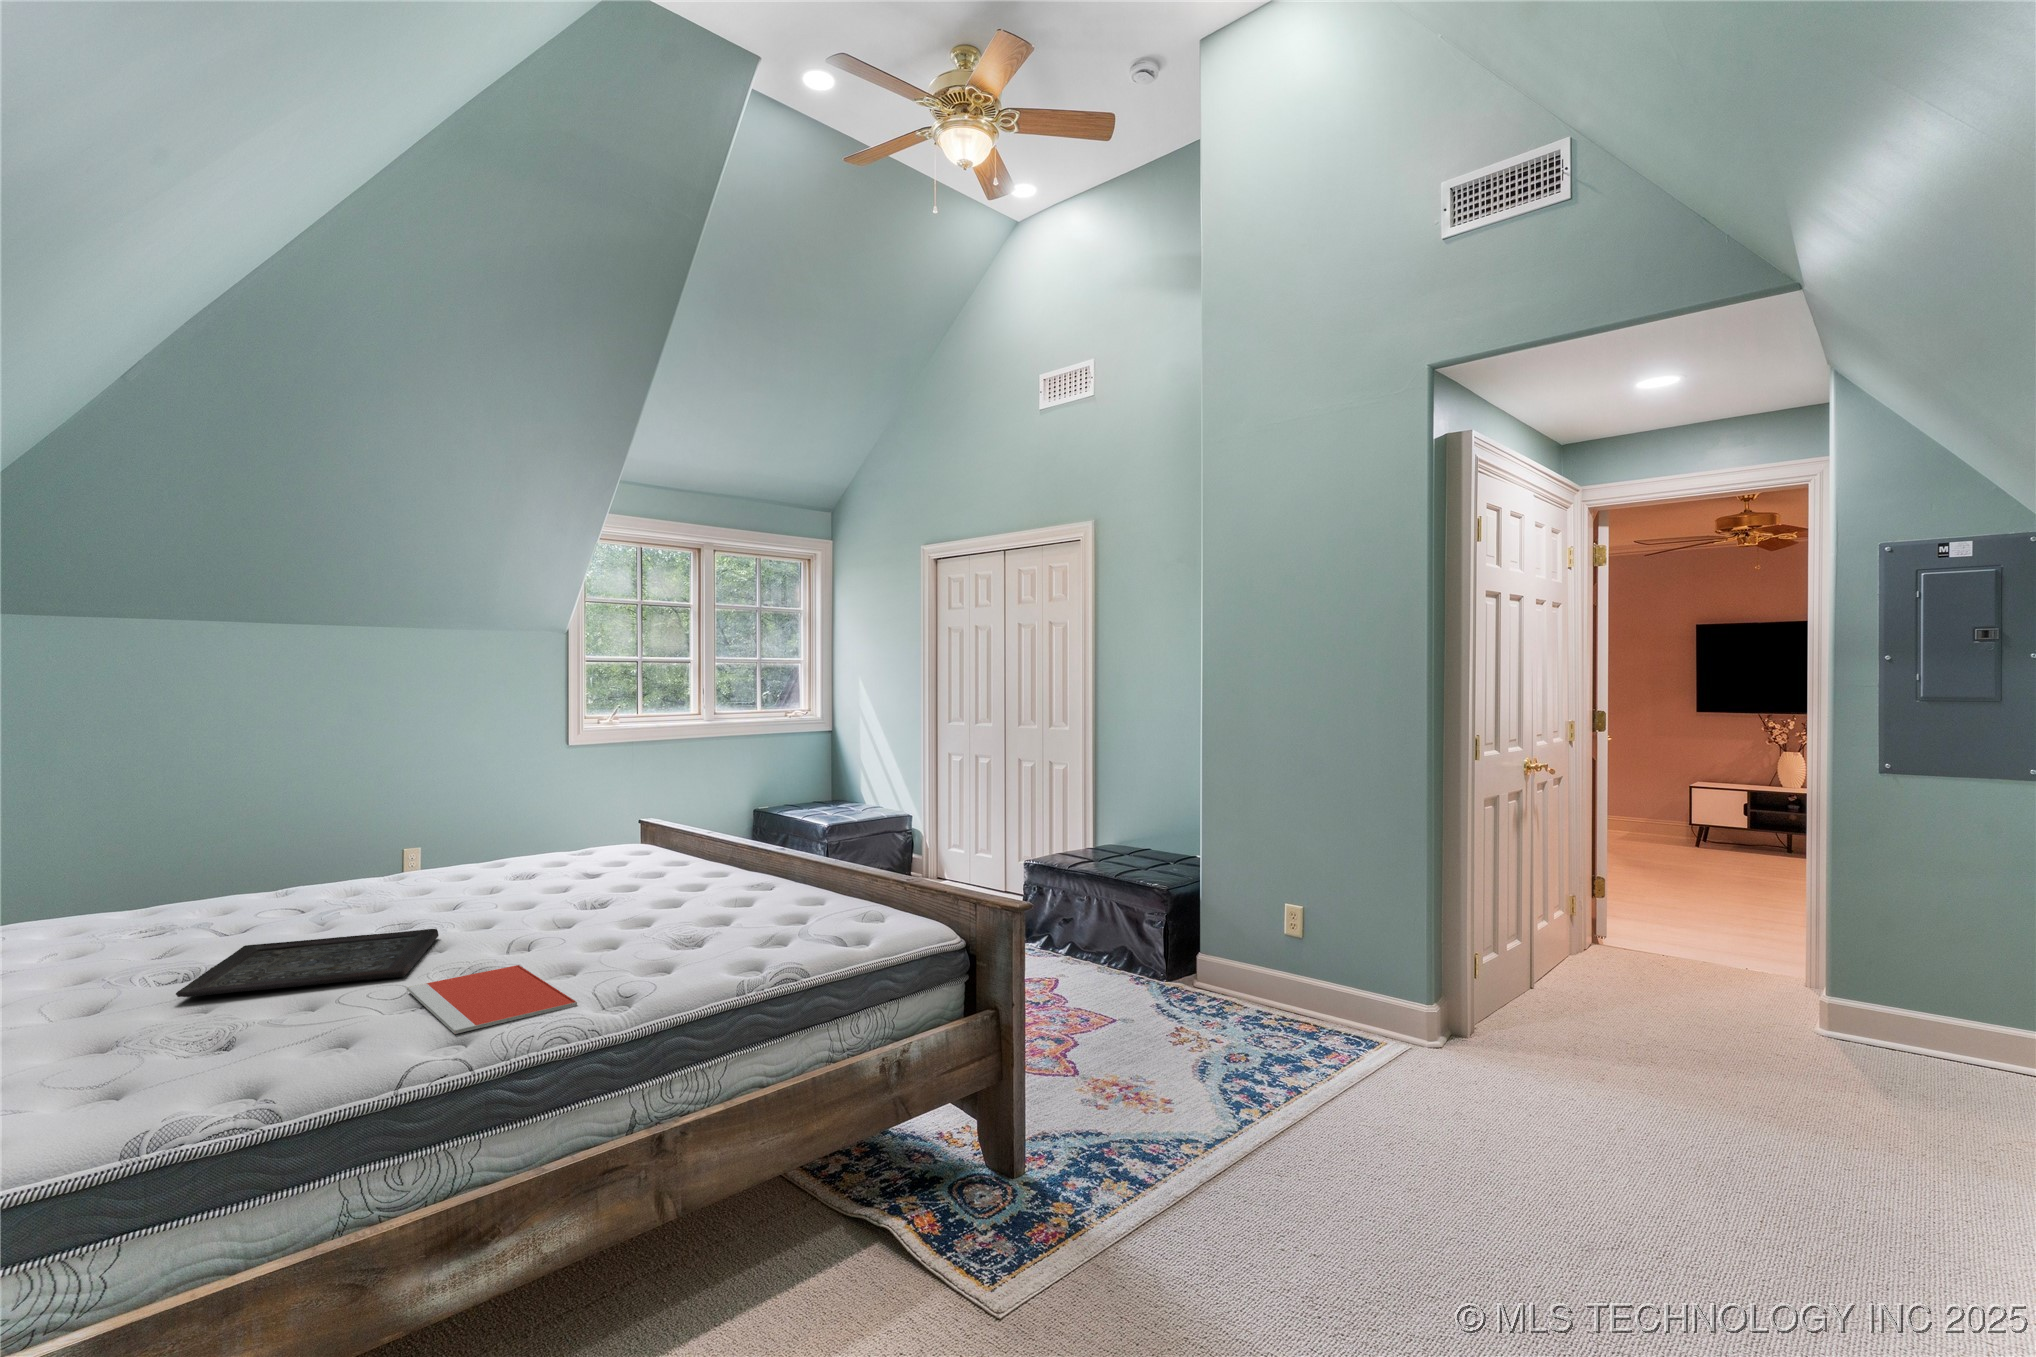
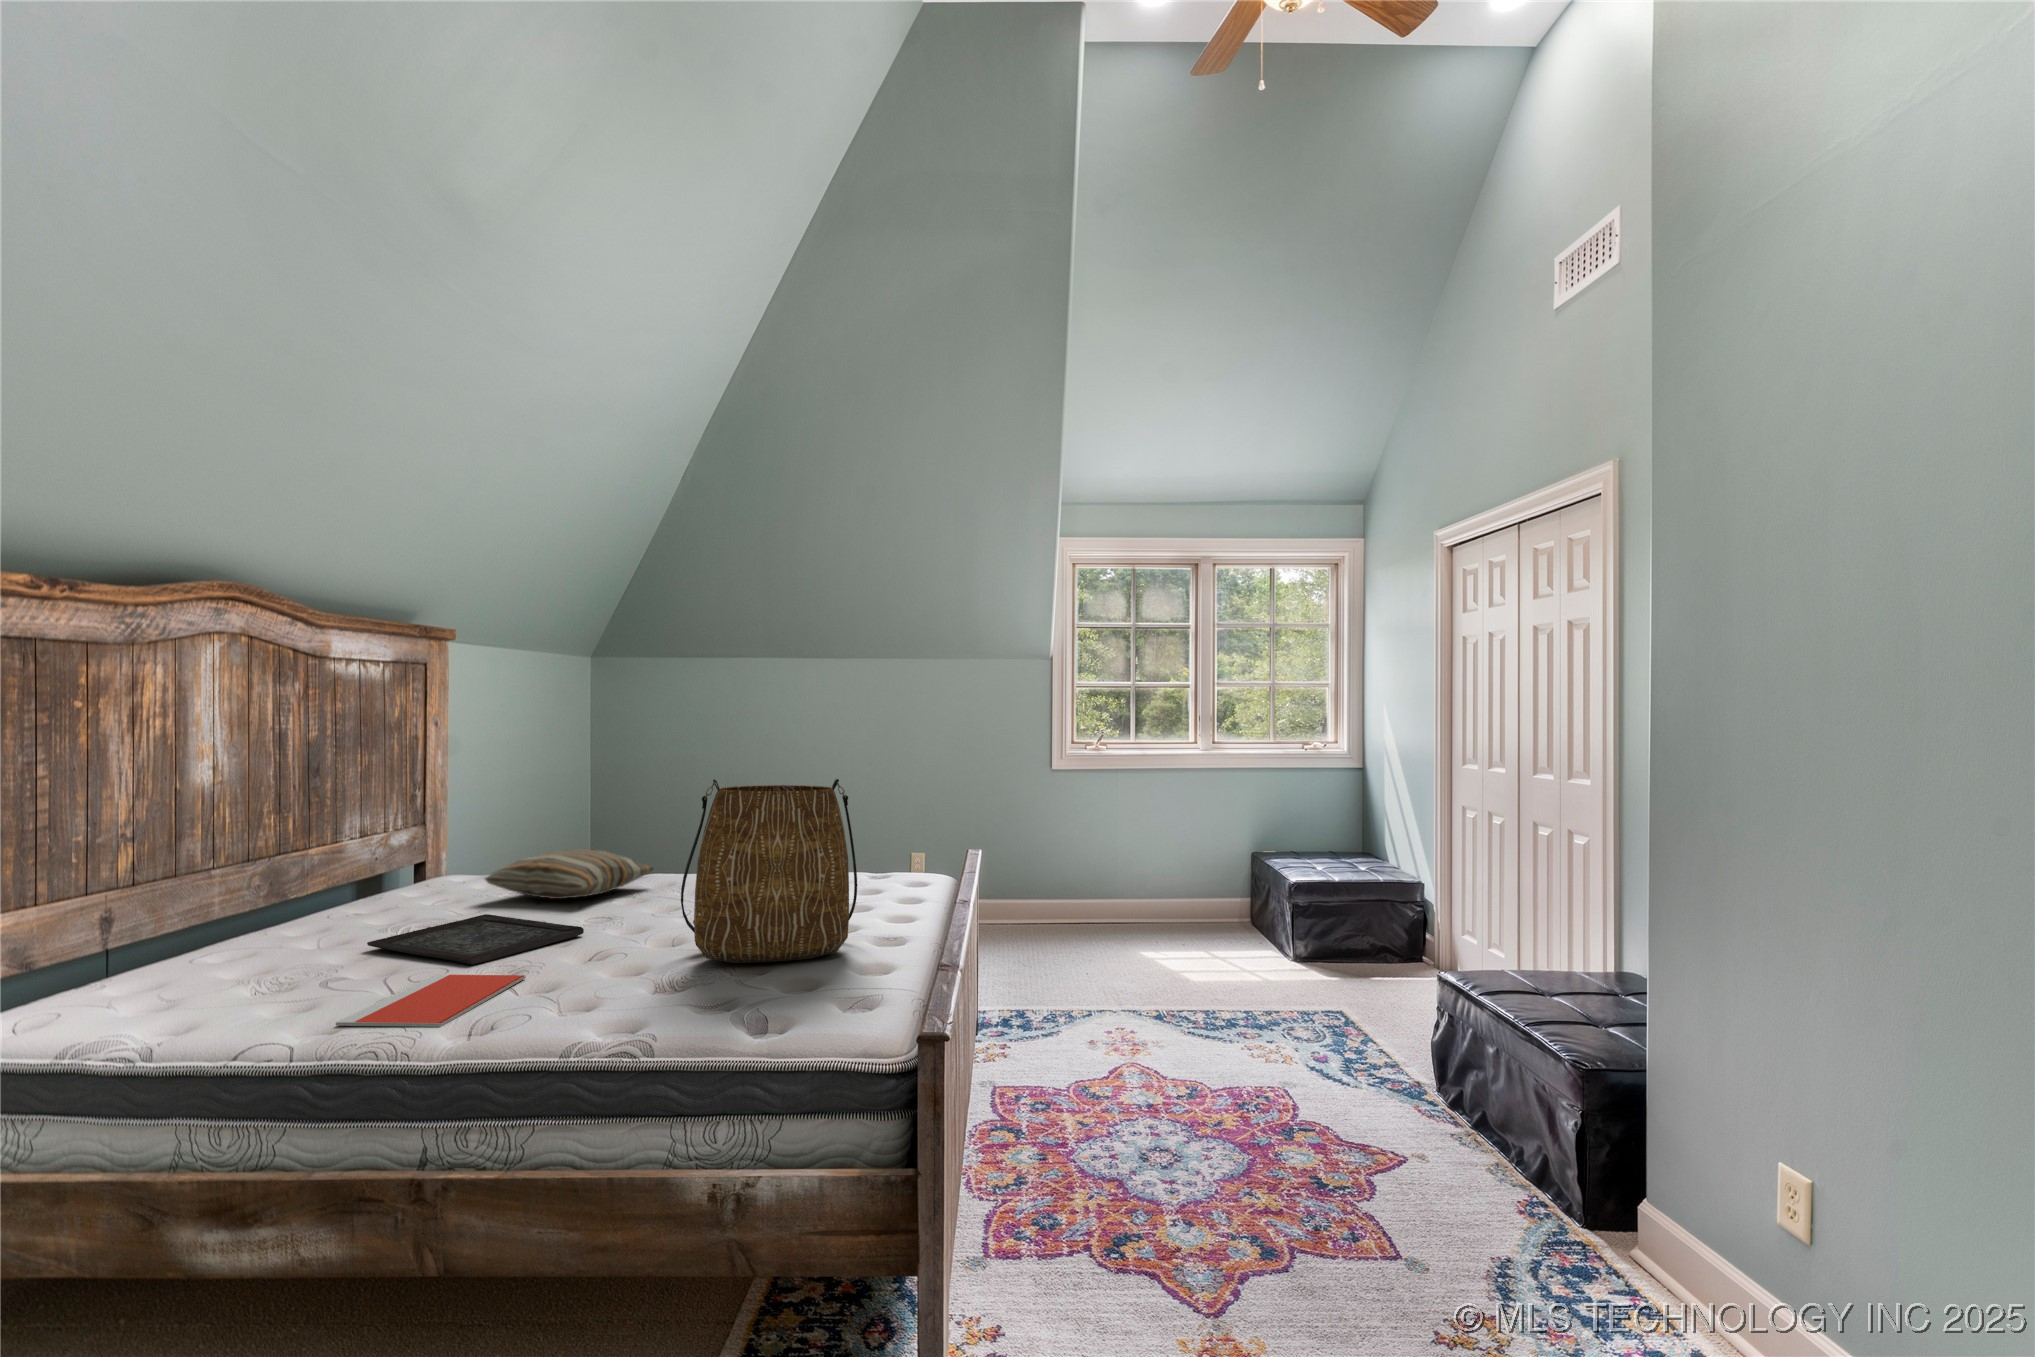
tote bag: none [608,742,765,918] -> present [681,779,857,963]
pillow: none [140,864,343,927] -> present [485,849,653,899]

